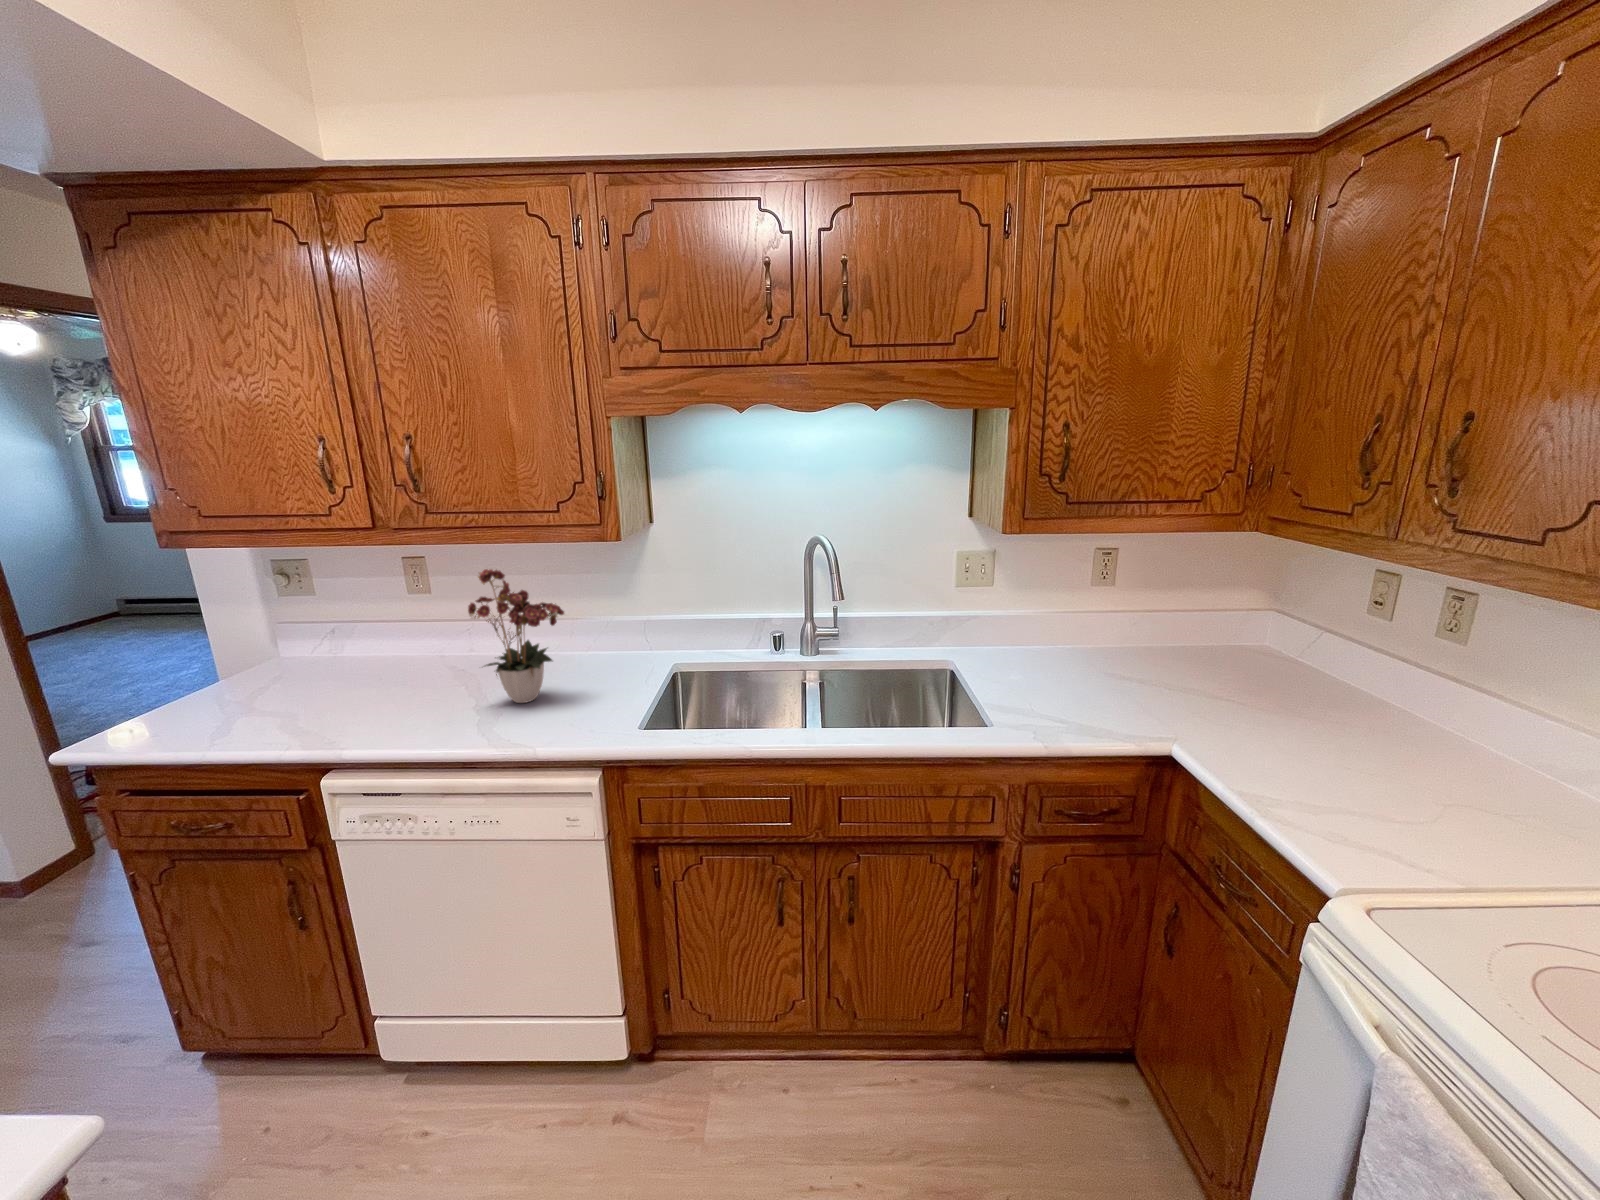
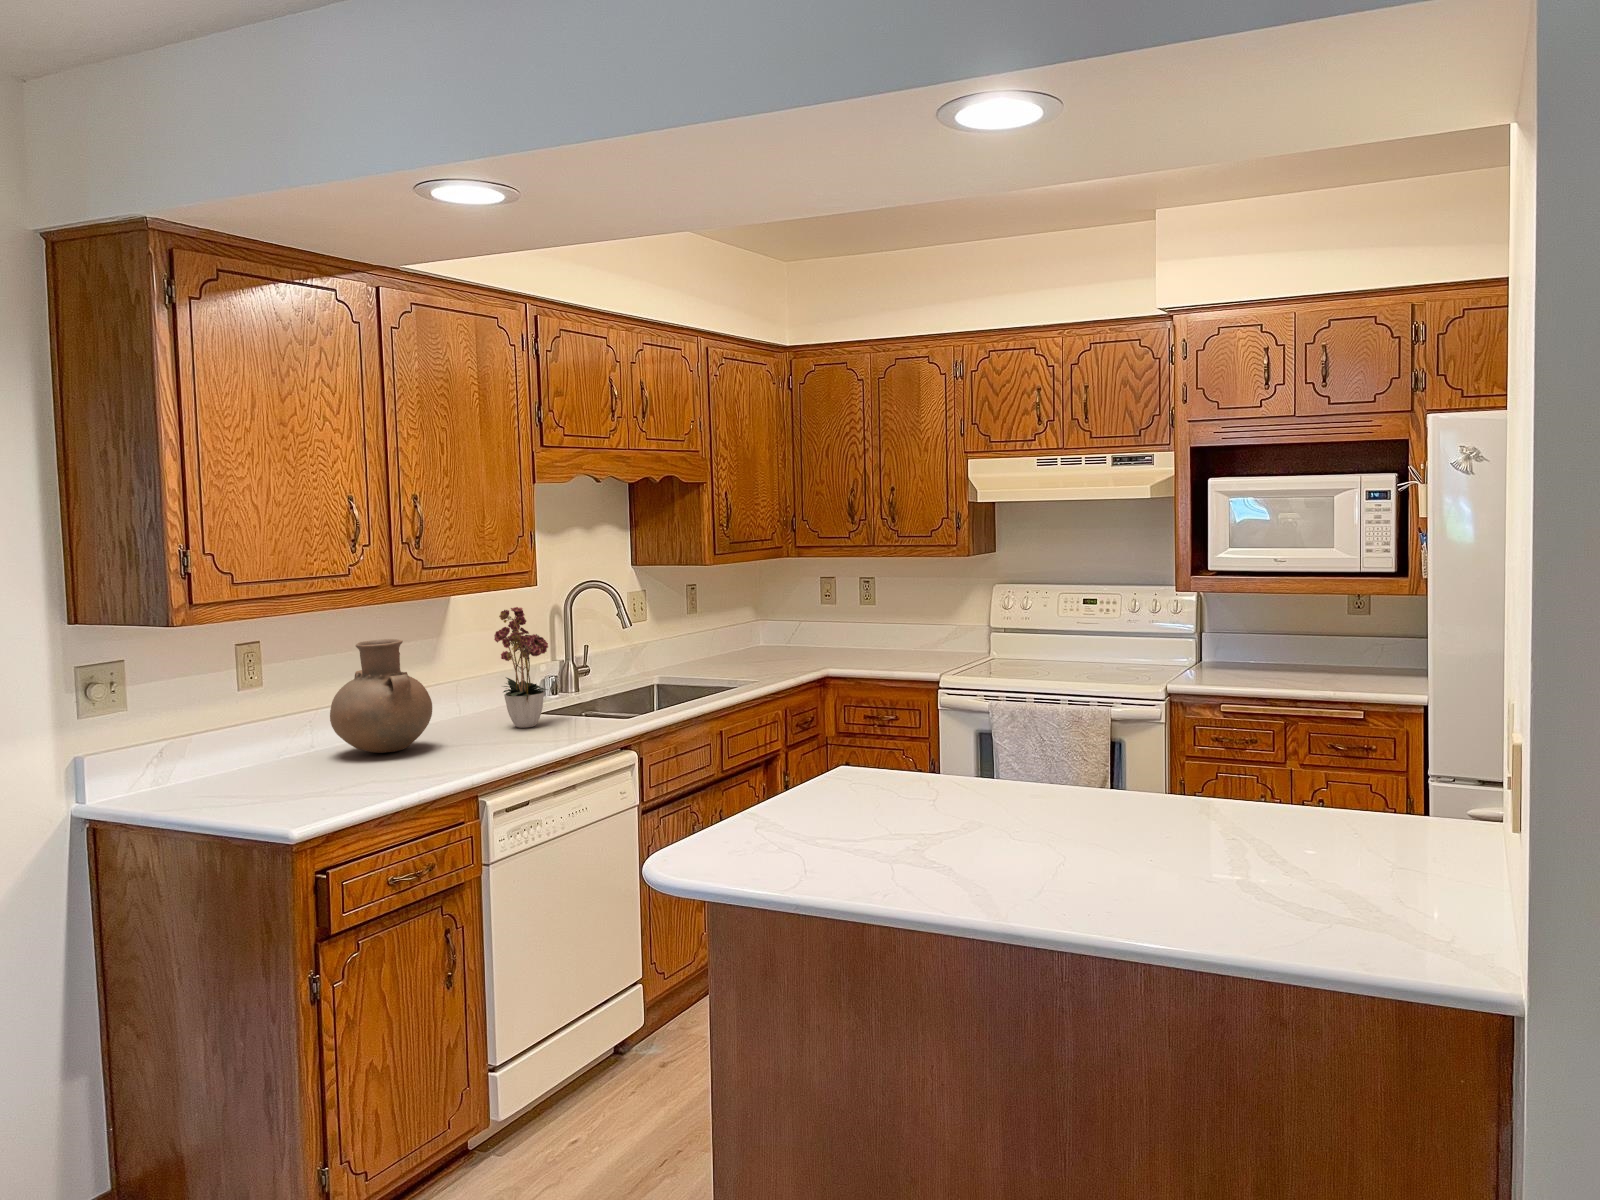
vase: none [332,577,442,687] -> present [330,639,432,753]

